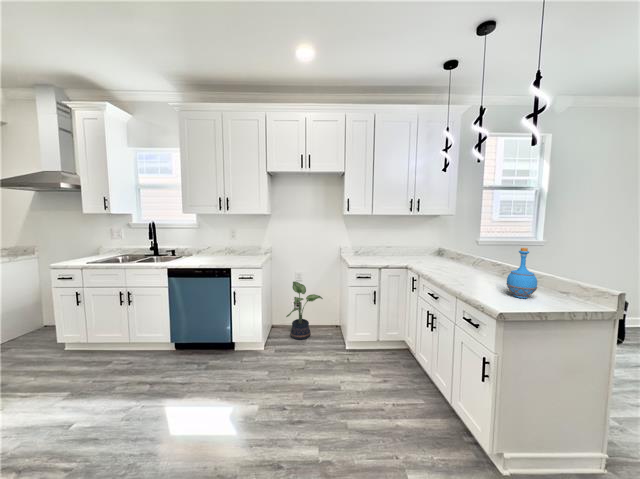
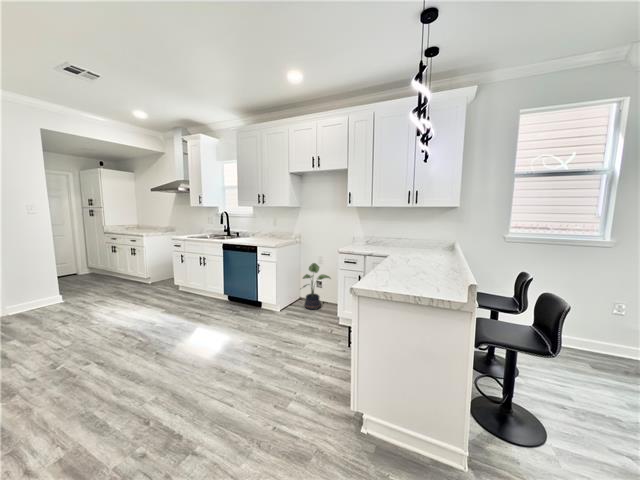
bottle: present [506,248,537,298] -> none [399,234,425,283]

